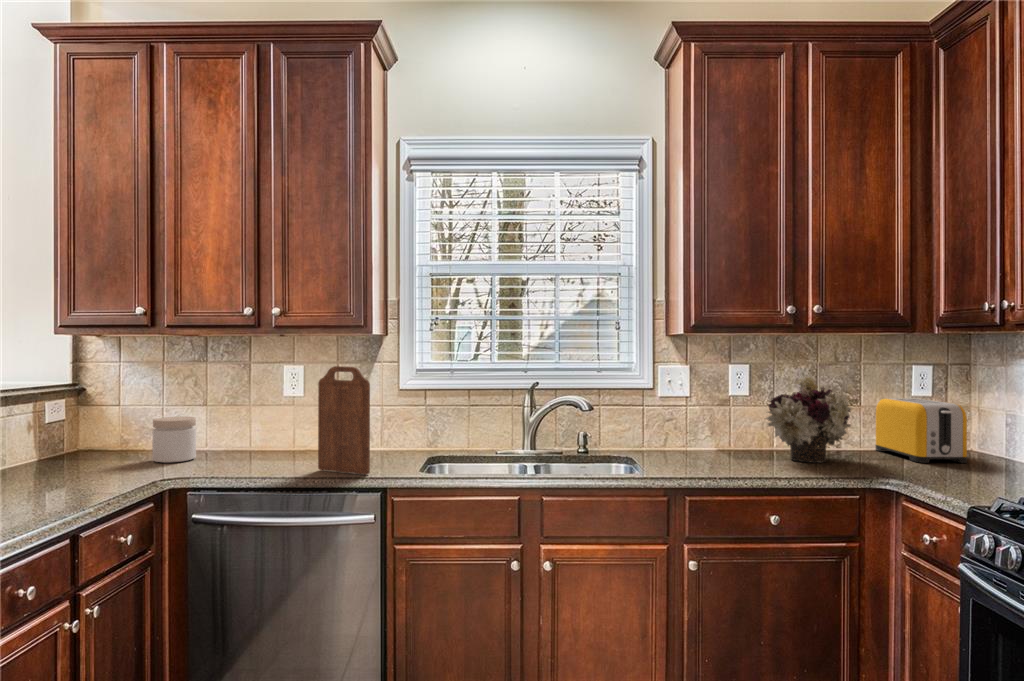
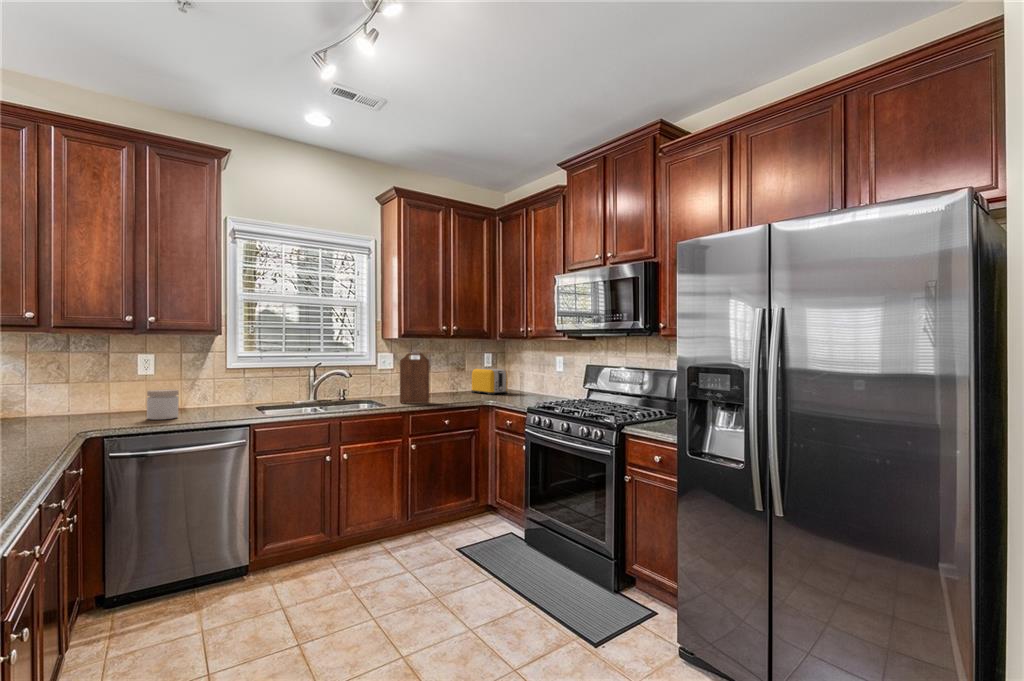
cutting board: present [318,366,370,475] -> present [400,353,429,403]
flower arrangement: present [765,376,851,463] -> none [433,358,468,398]
jar: present [152,417,196,463] -> present [147,389,179,420]

